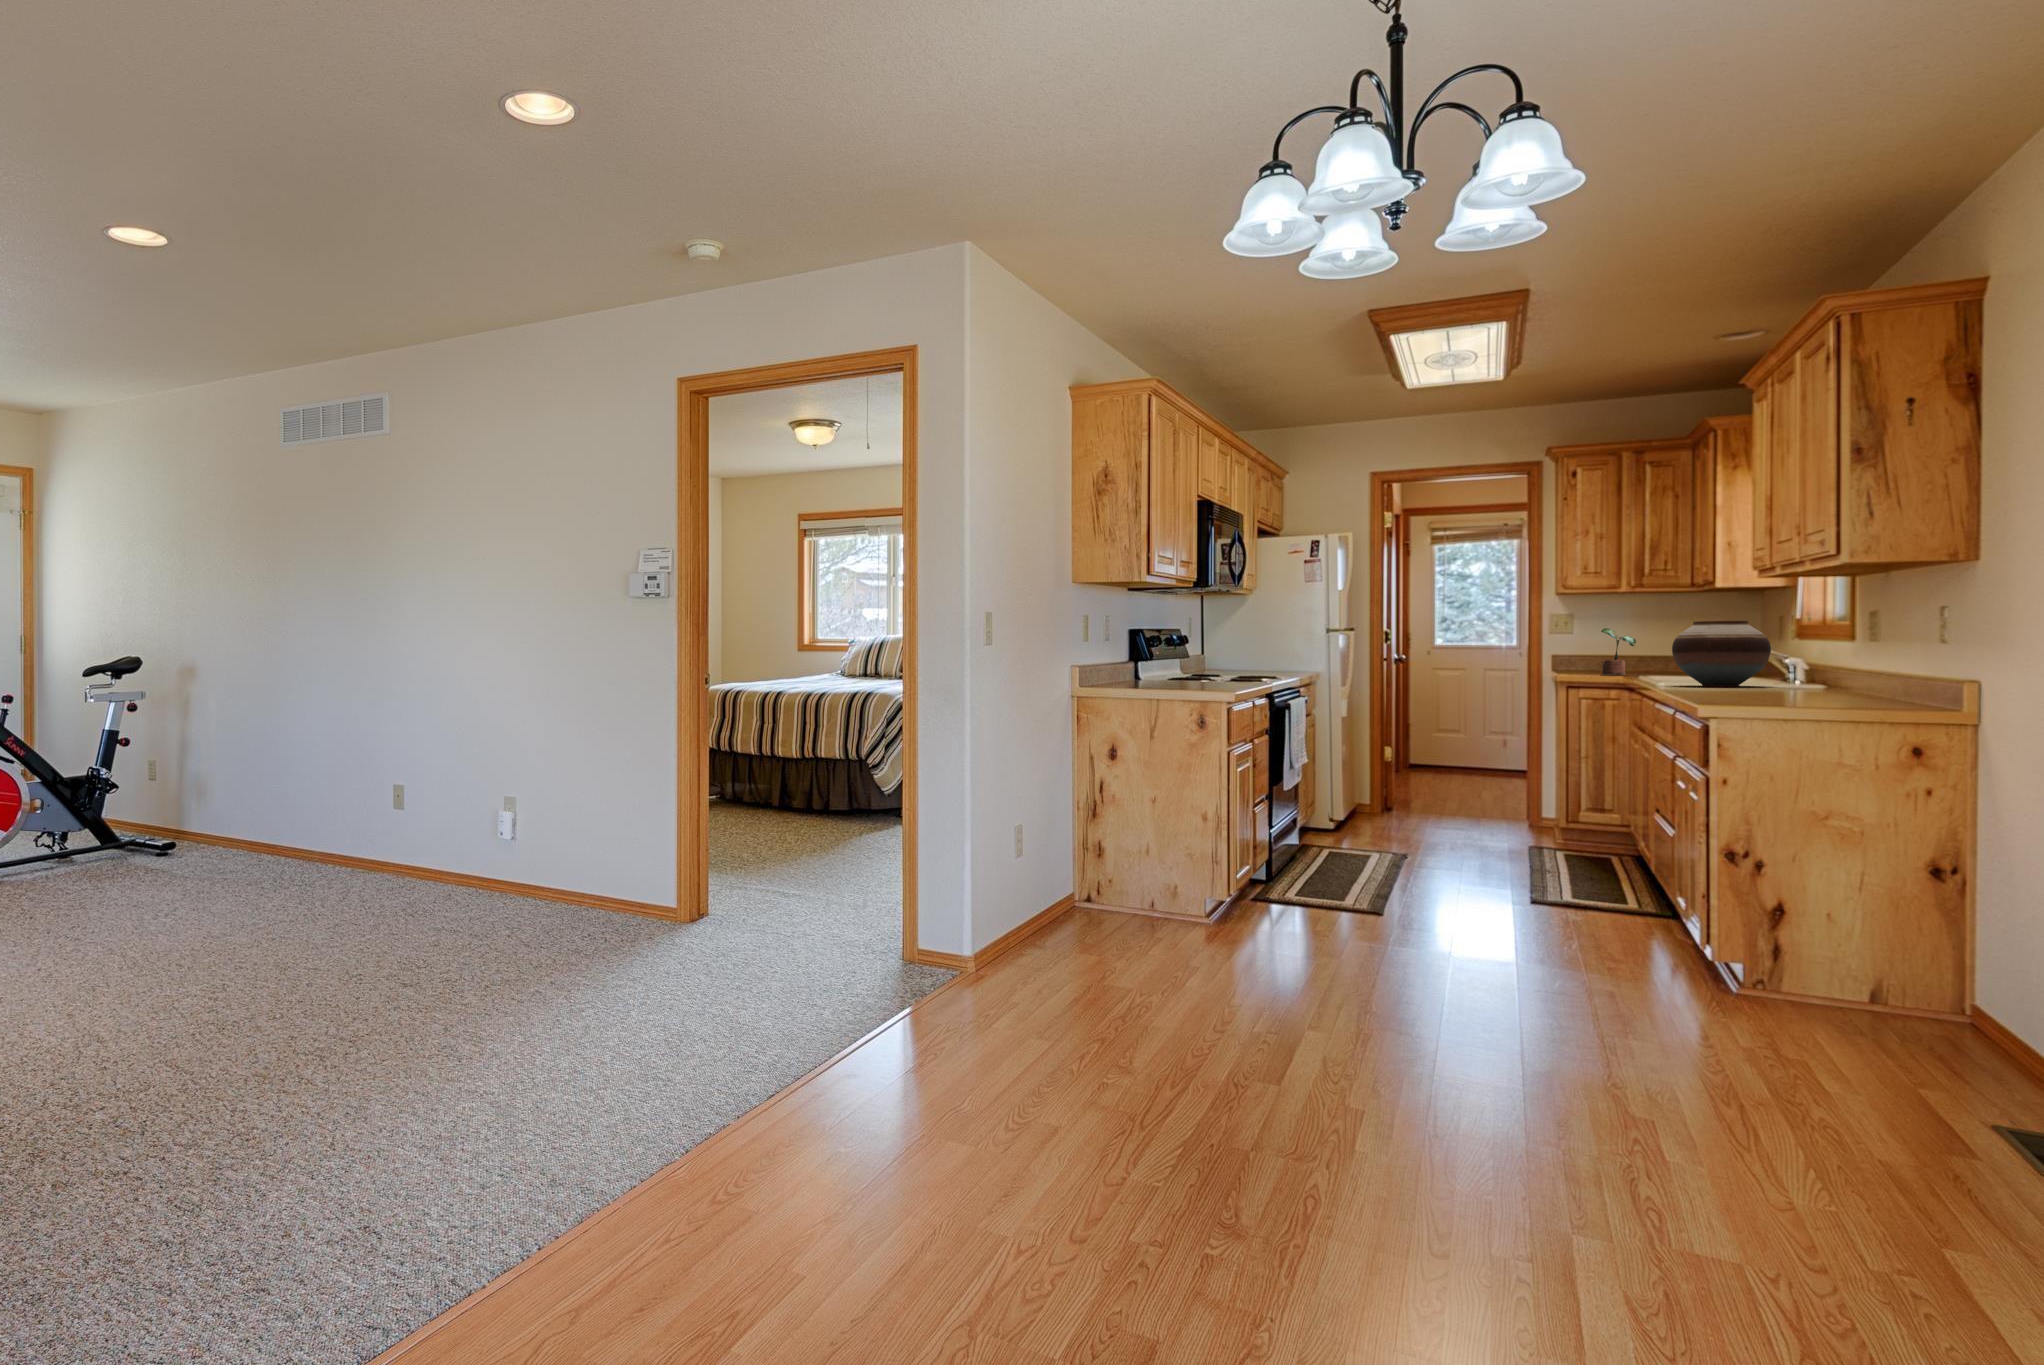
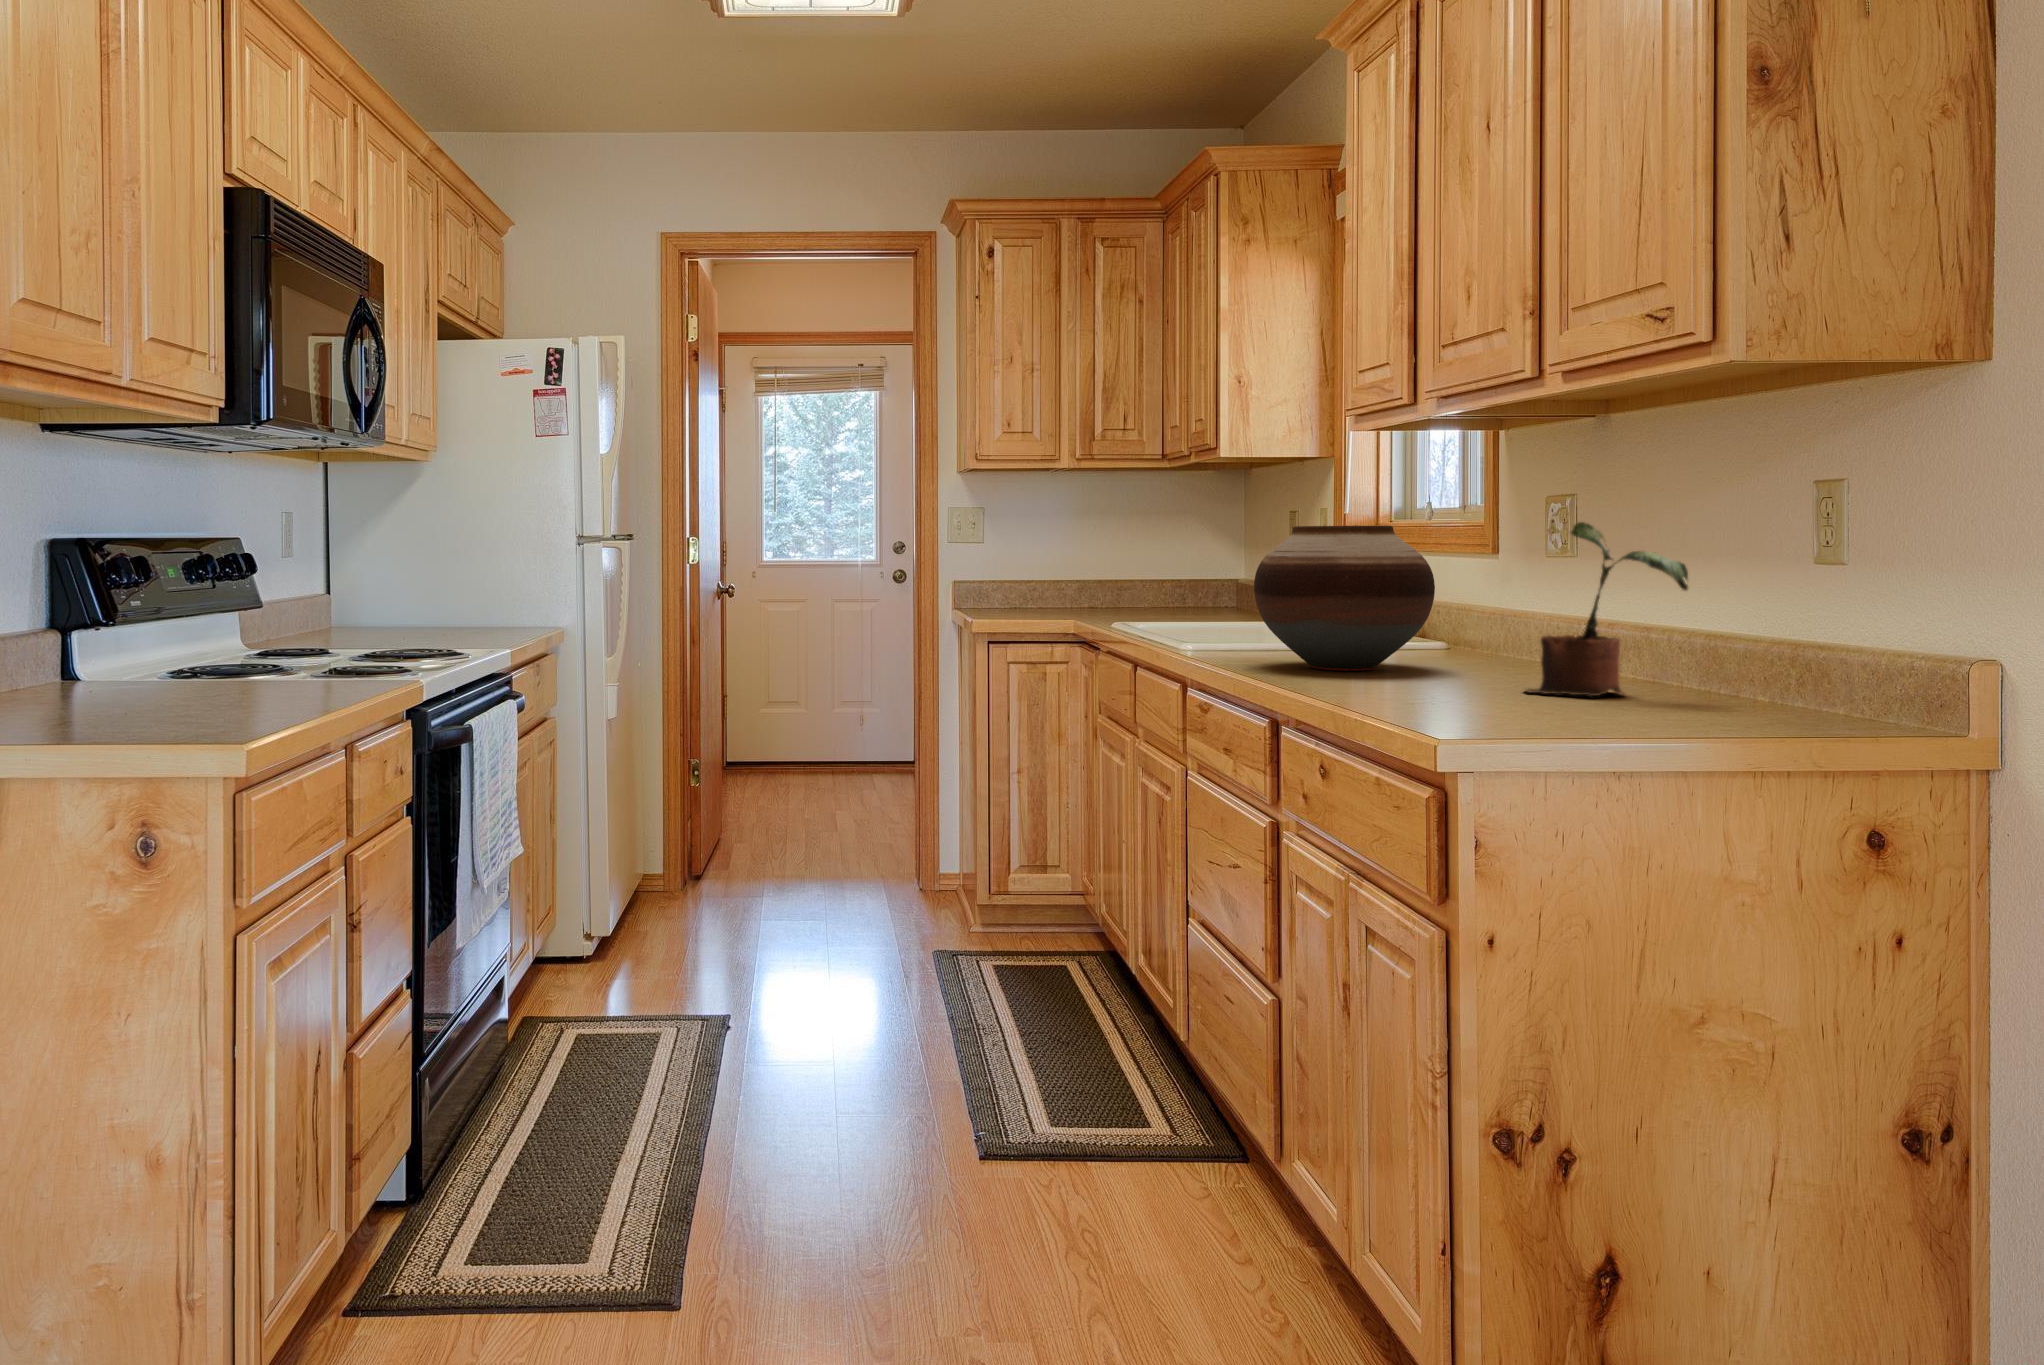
potted plant: present [1601,628,1636,675] -> present [1525,522,1688,696]

